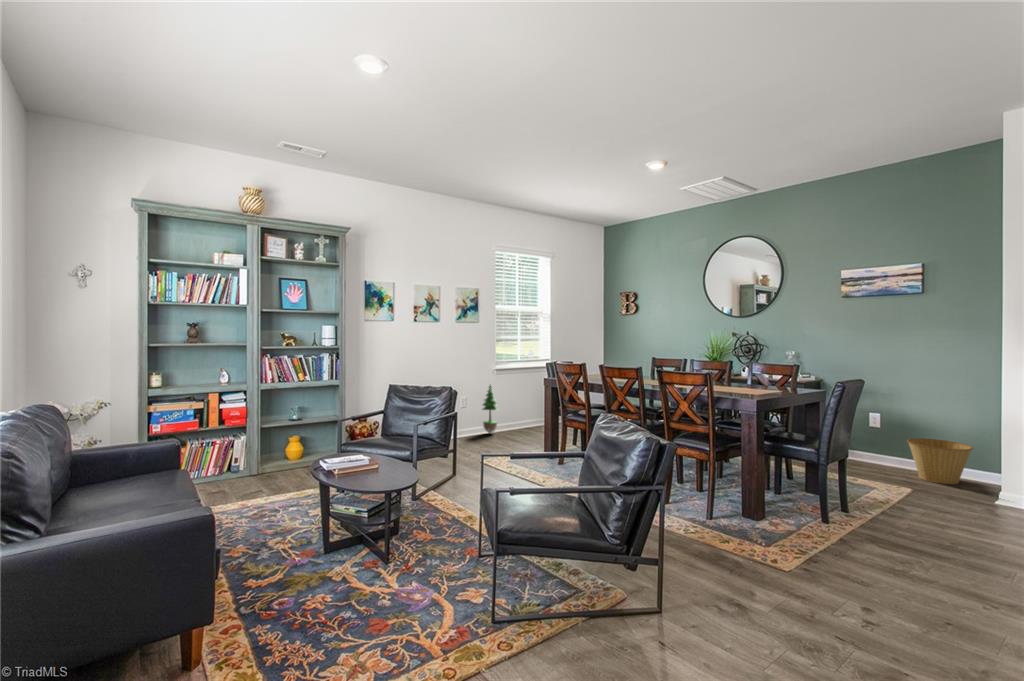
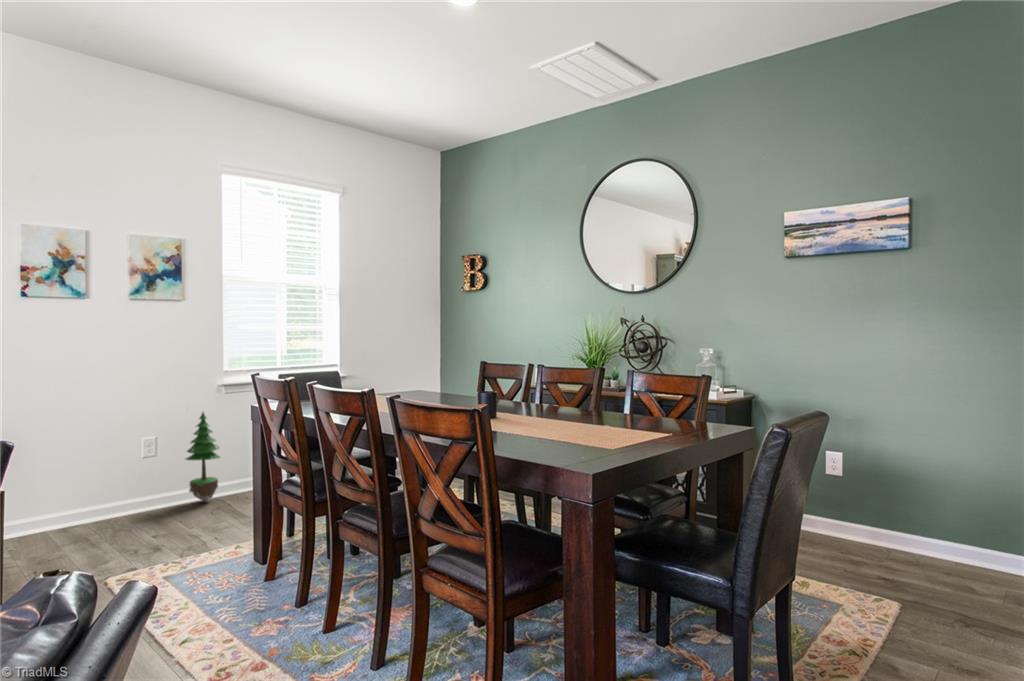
basket: present [907,438,973,484] -> none [886,498,992,583]

